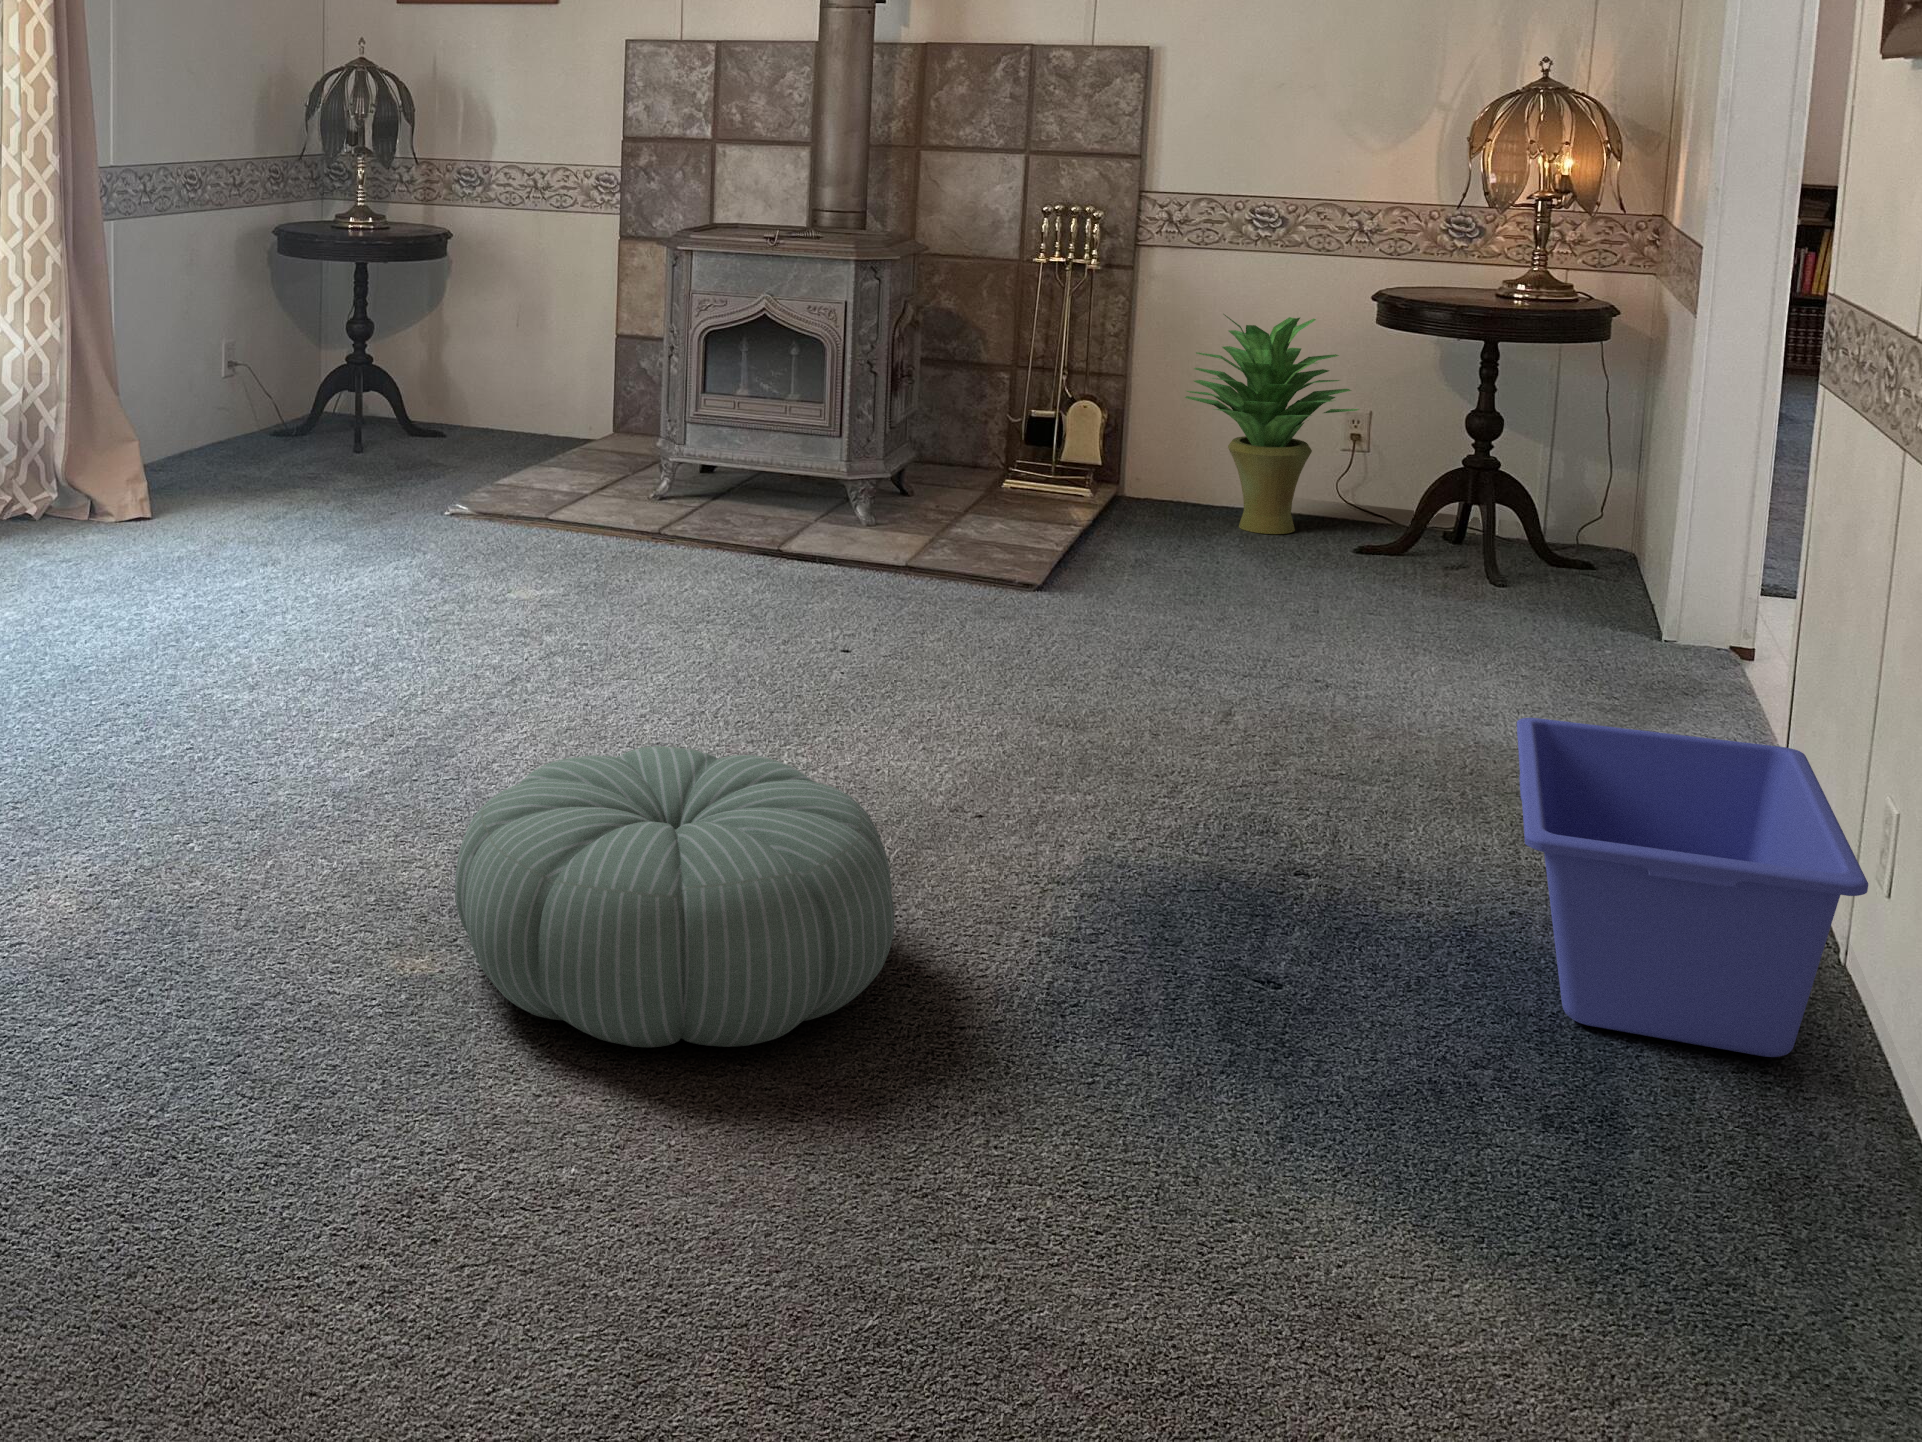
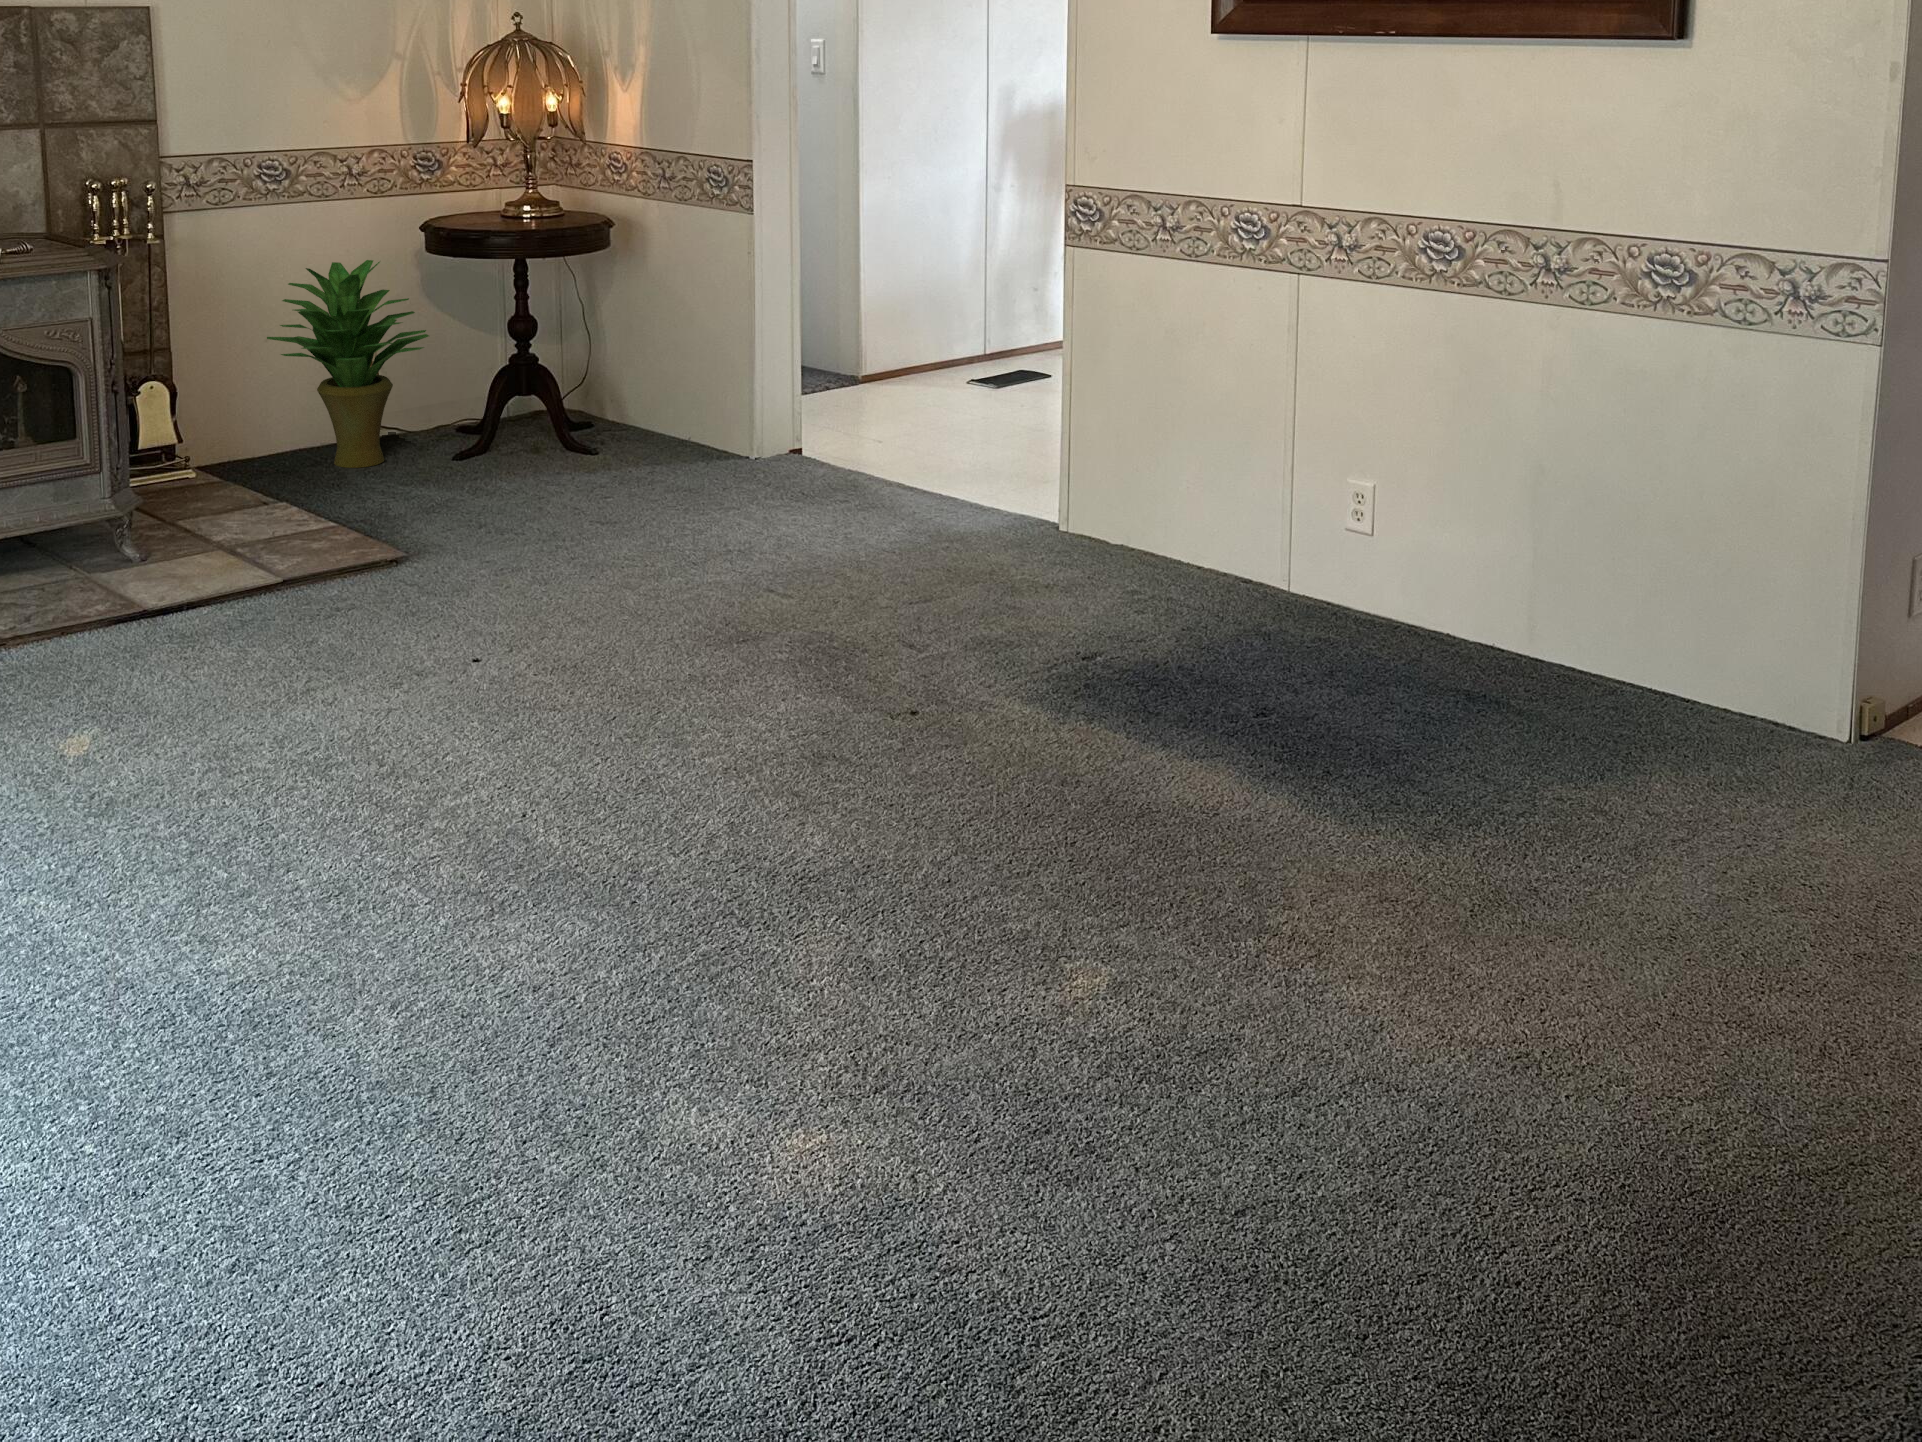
storage bin: present [1517,718,1868,1057] -> none [1115,468,1407,652]
pouf: present [455,746,894,1047] -> none [949,677,1314,928]

